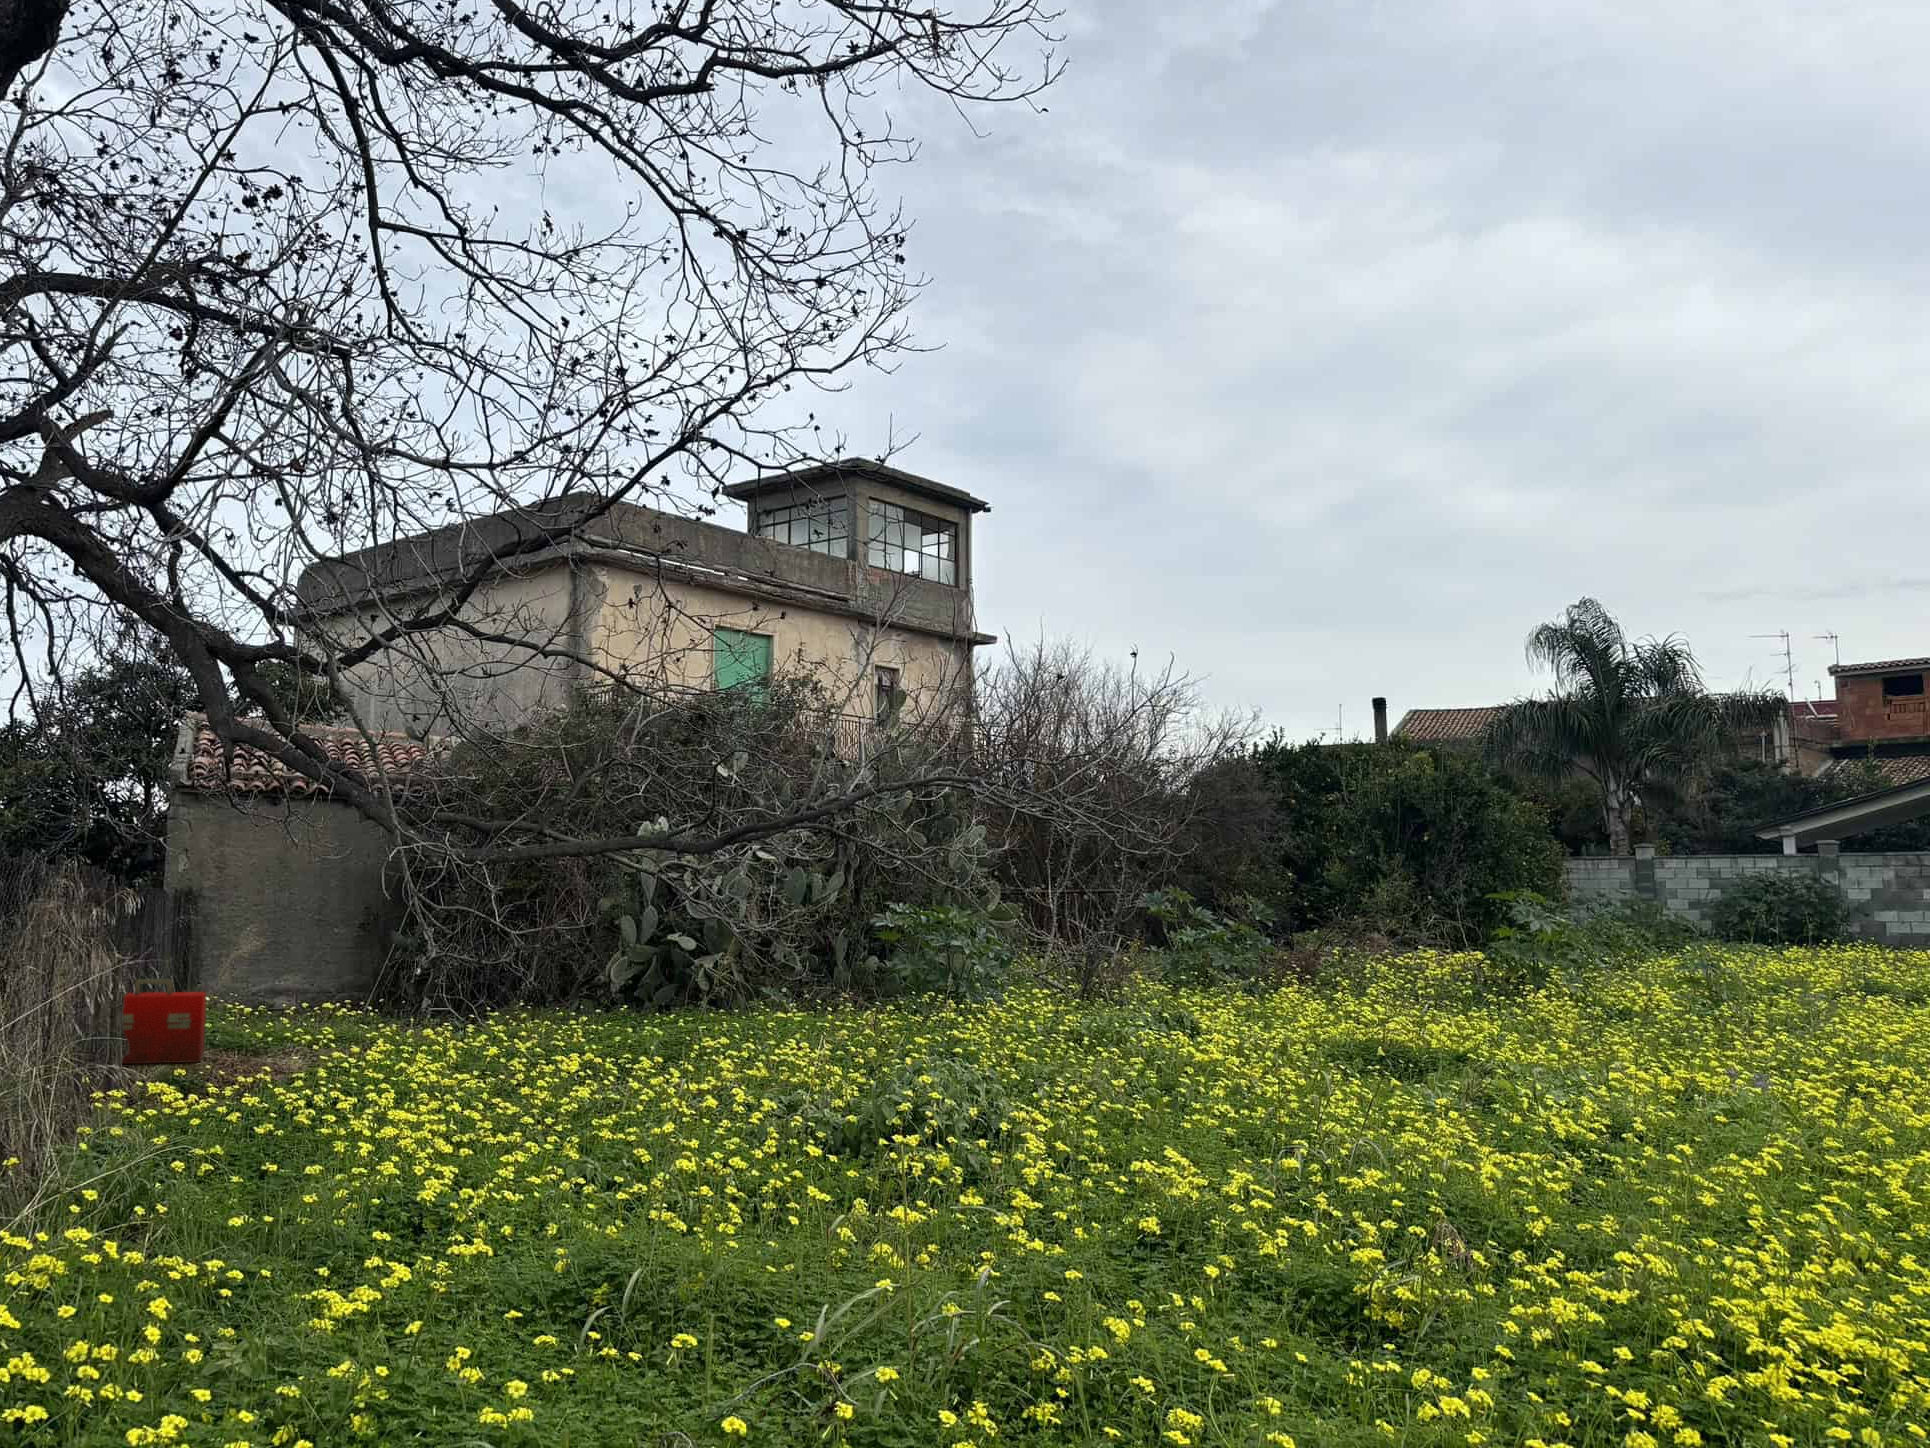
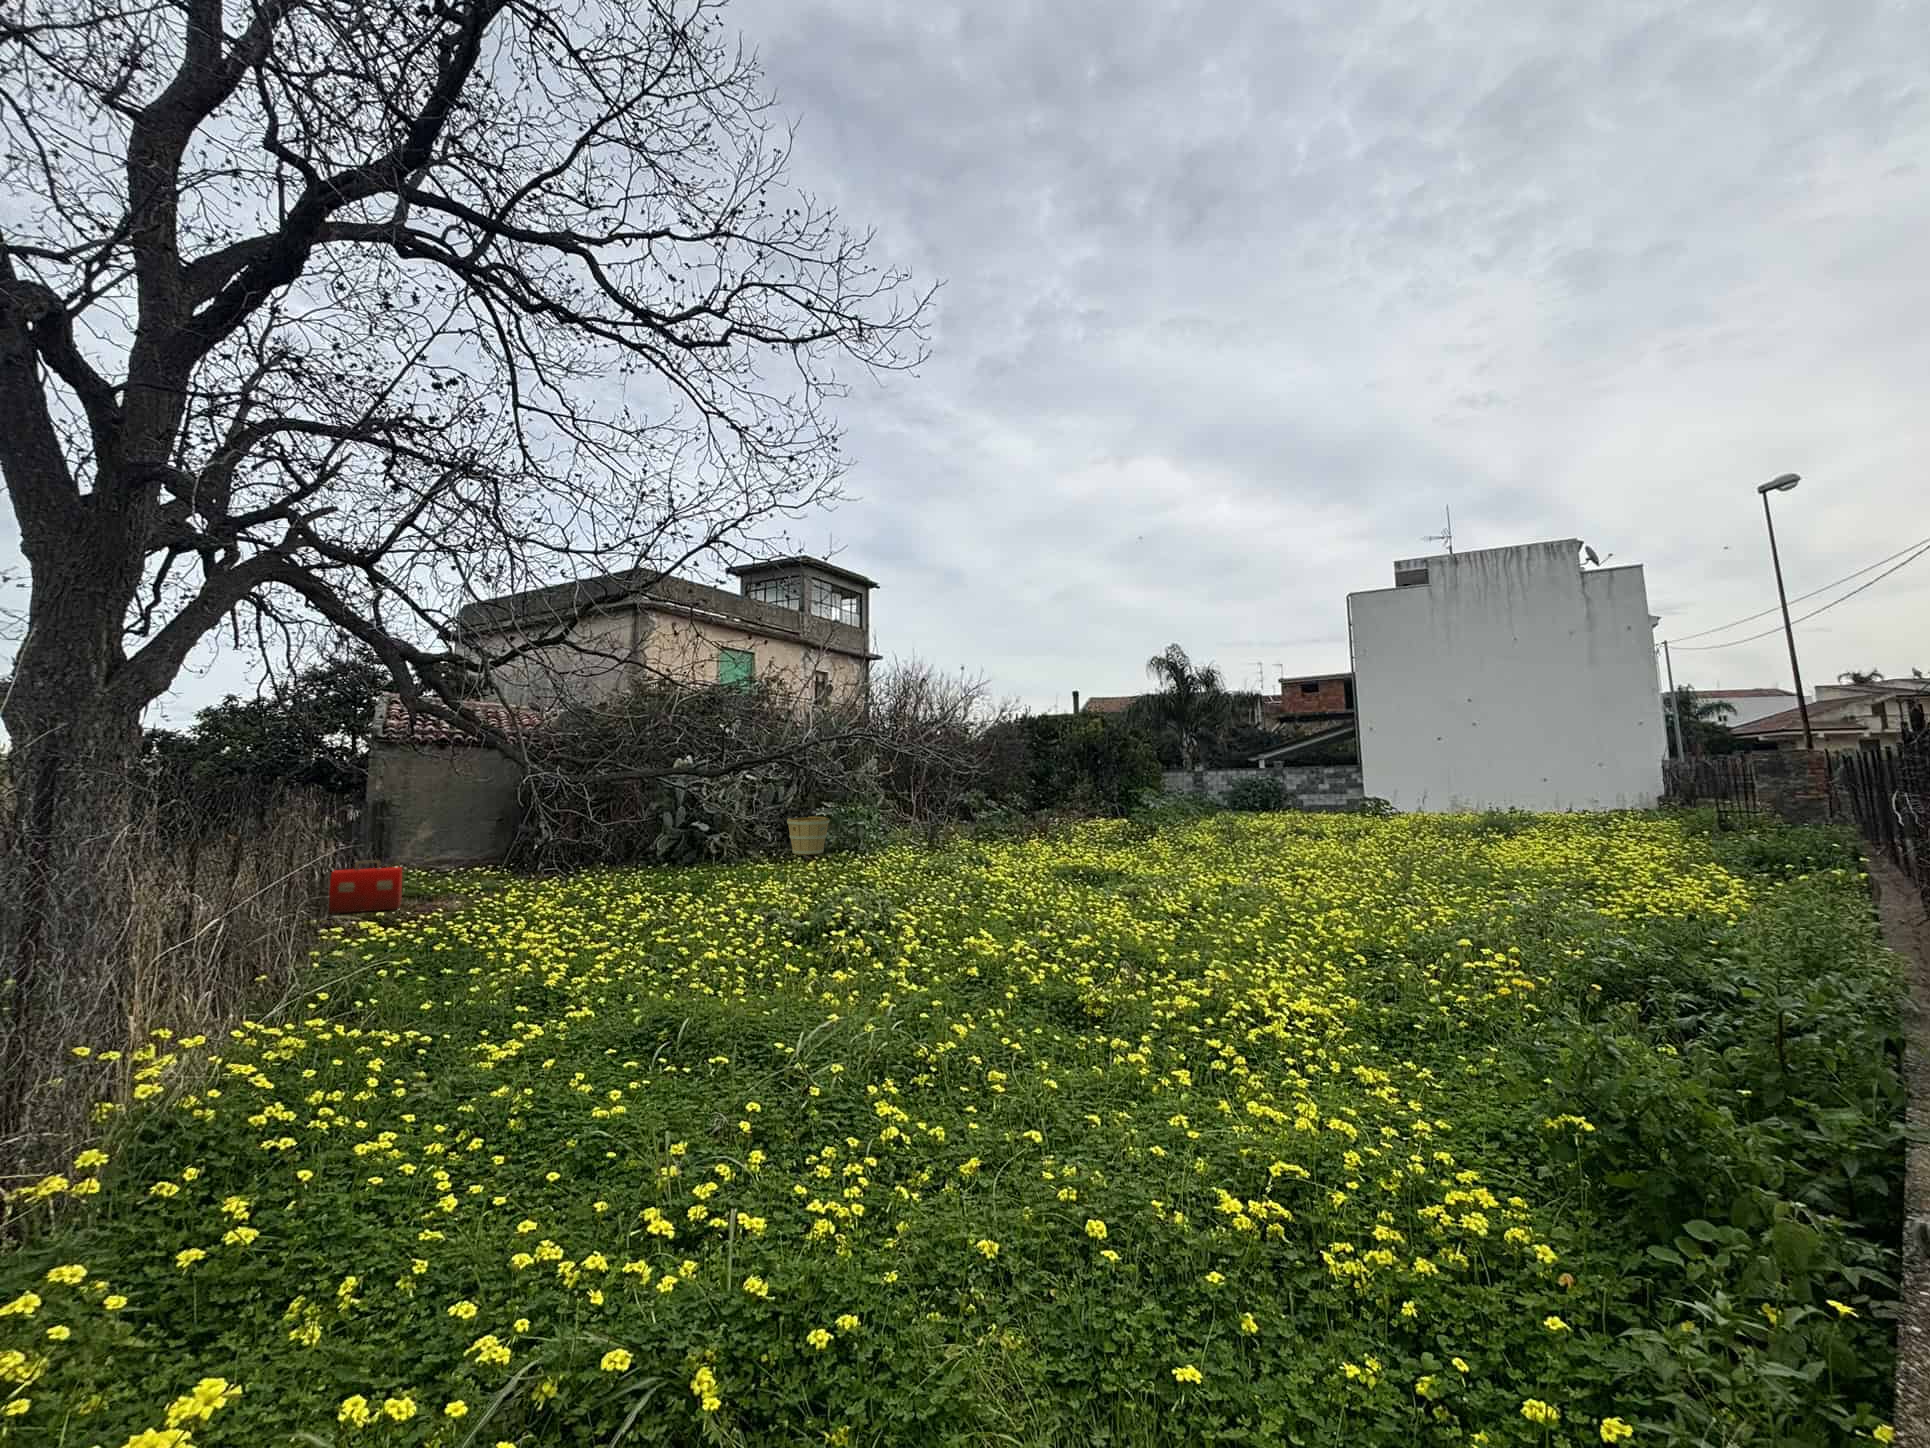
wooden bucket: none [842,927,919,996] -> present [787,816,830,855]

